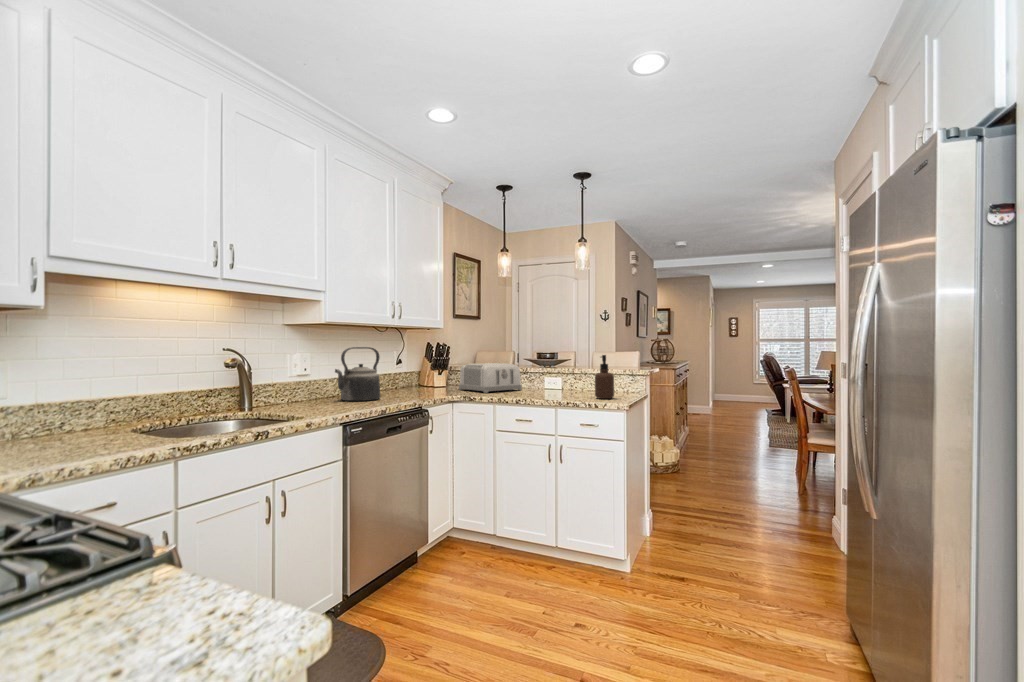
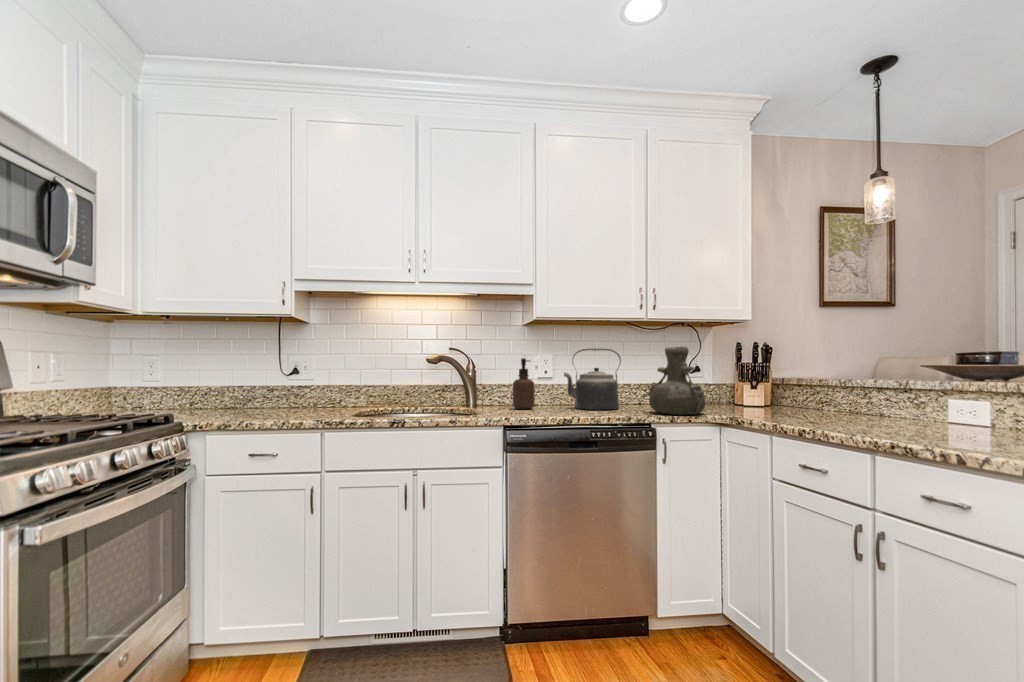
vase: none [408,347,458,398] -> present [647,347,706,415]
soap dispenser: present [595,355,614,399] -> present [513,358,535,409]
toaster: present [459,363,522,393] -> none [760,373,856,419]

